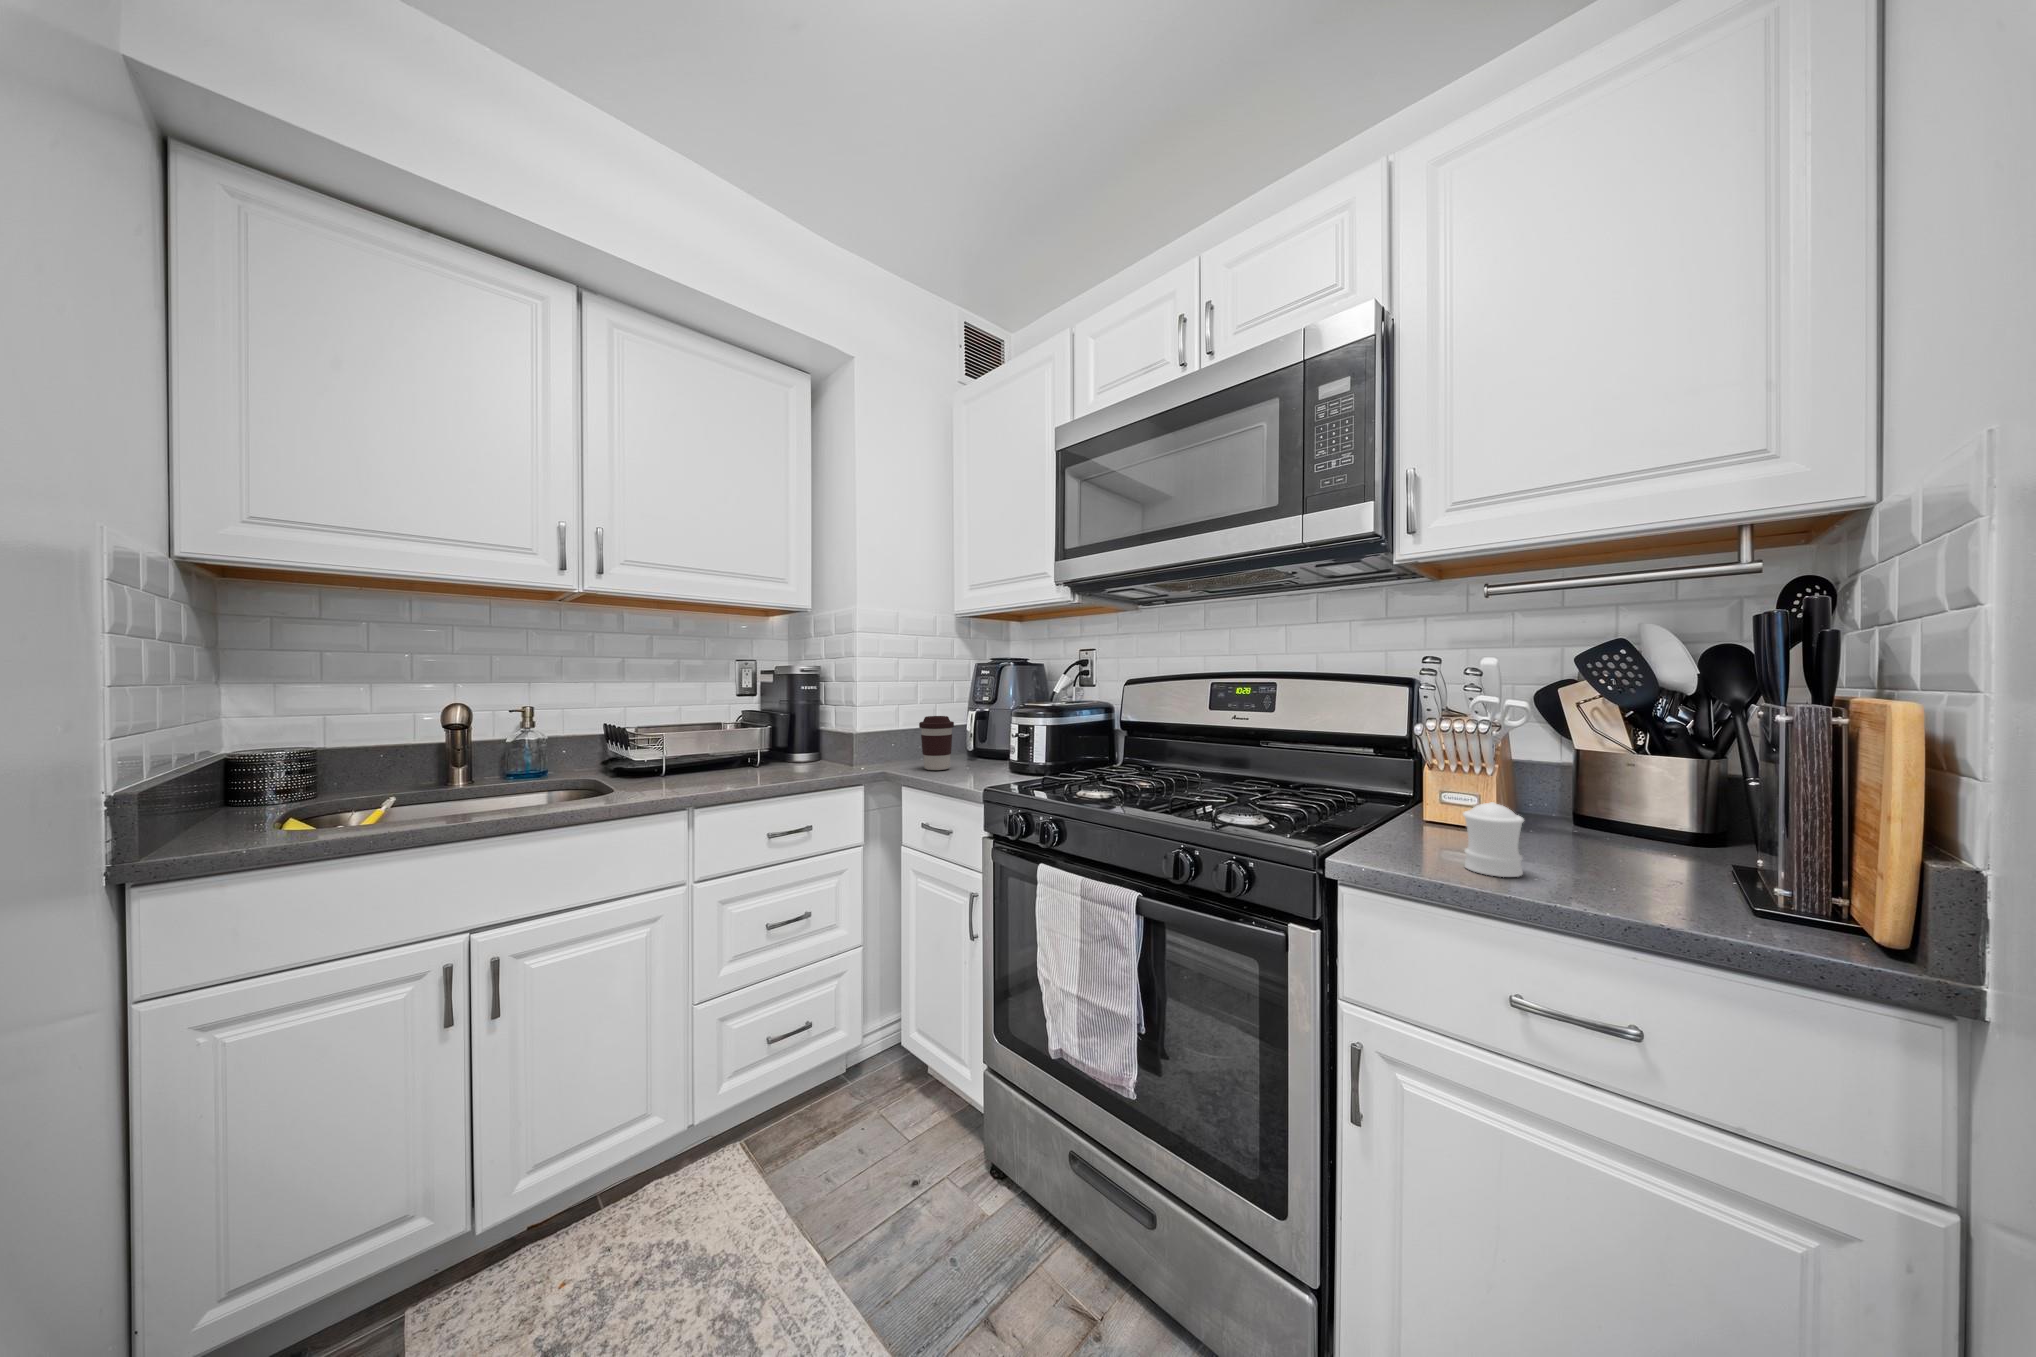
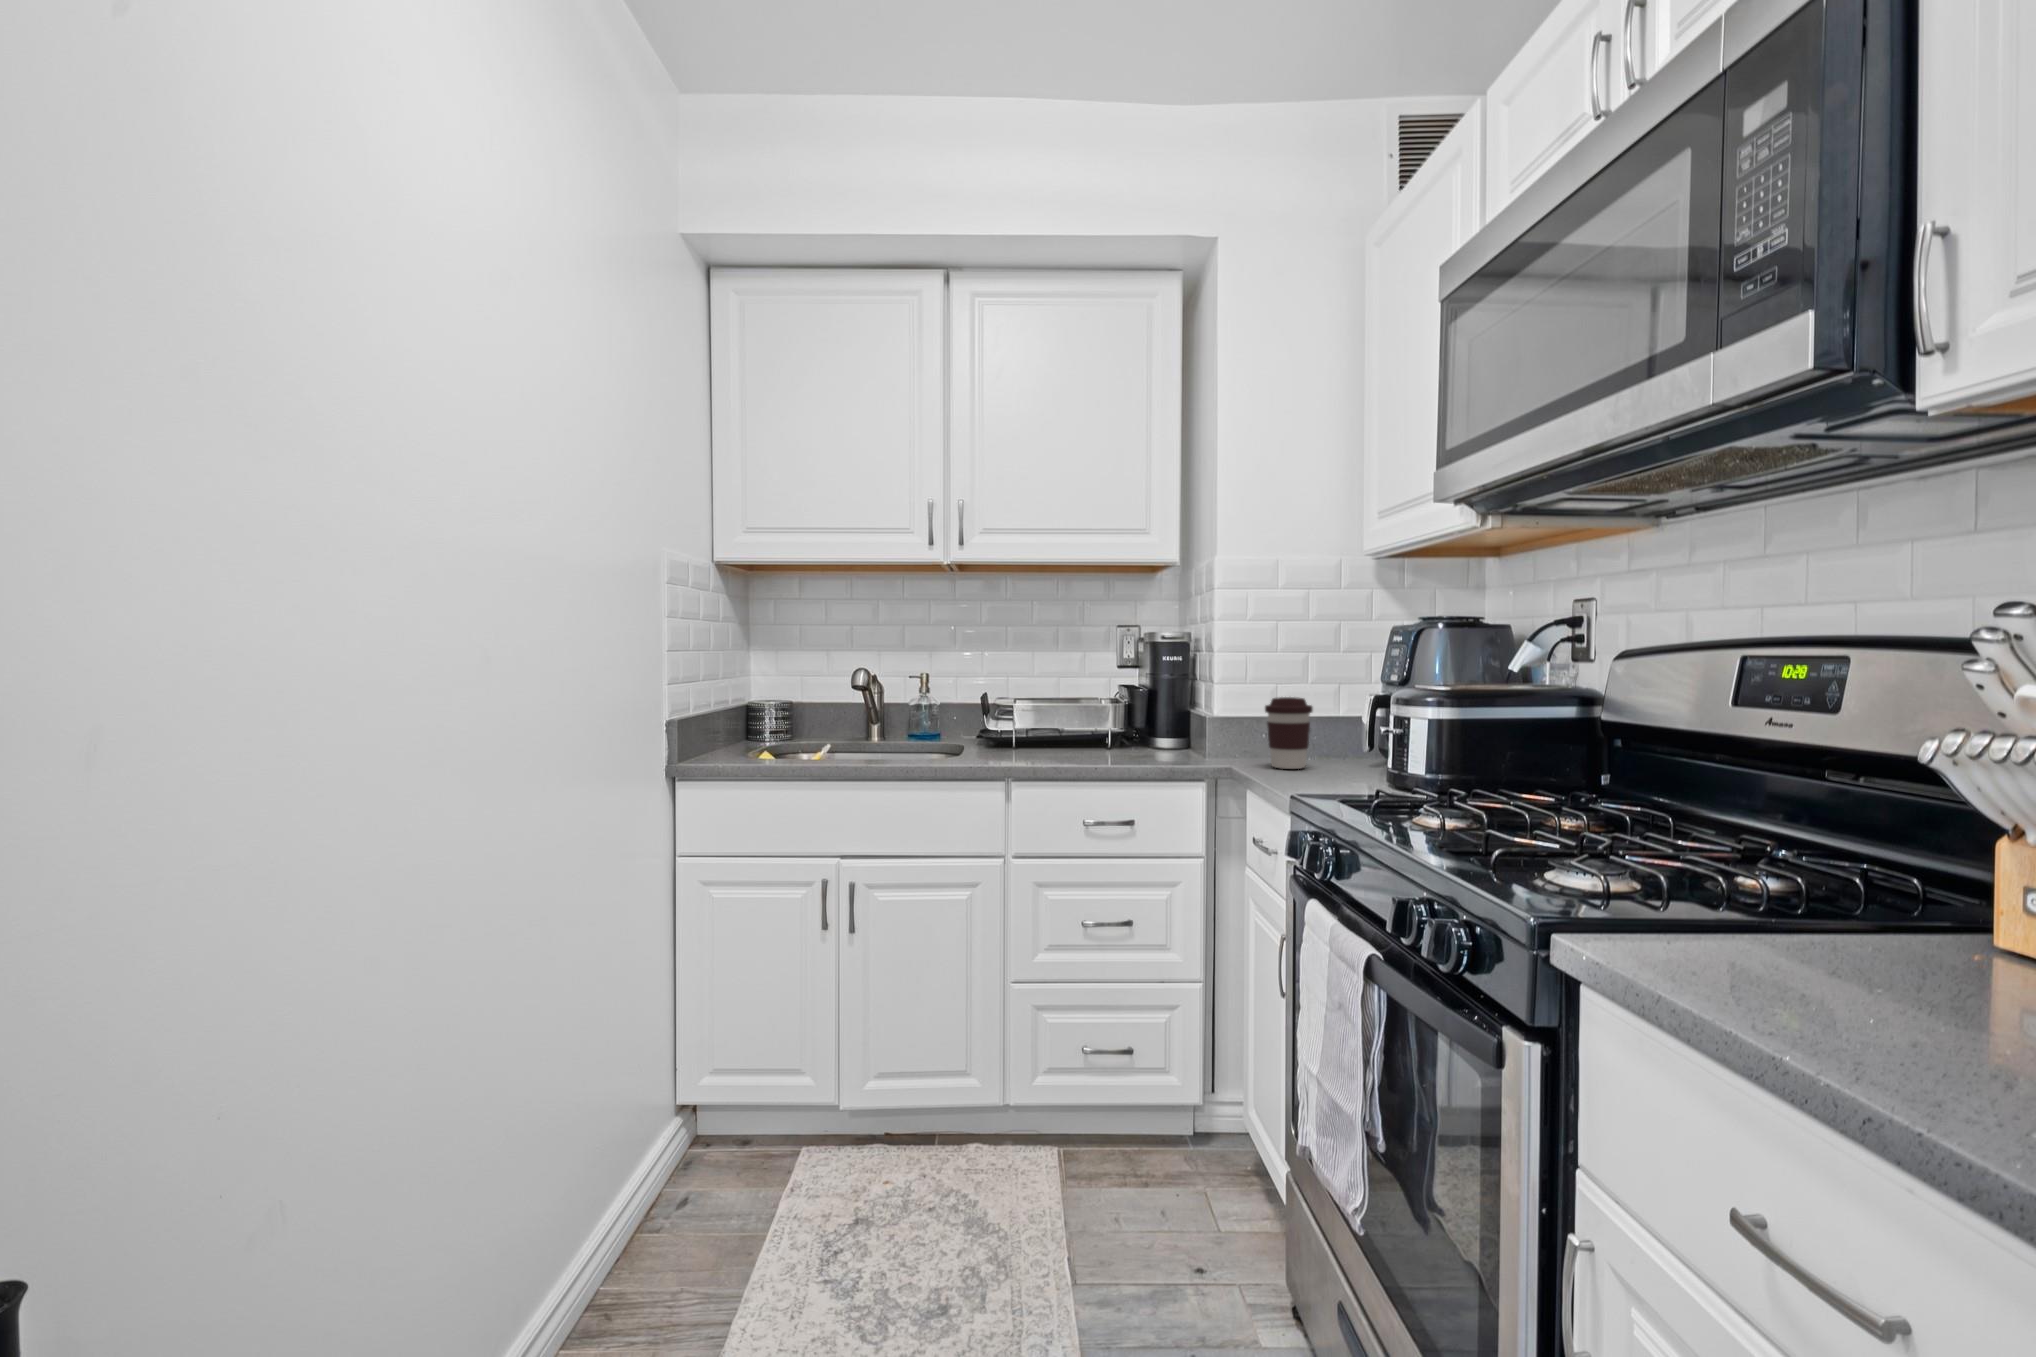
salt shaker: present [1463,802,1524,877] -> none [1783,887,1912,1036]

